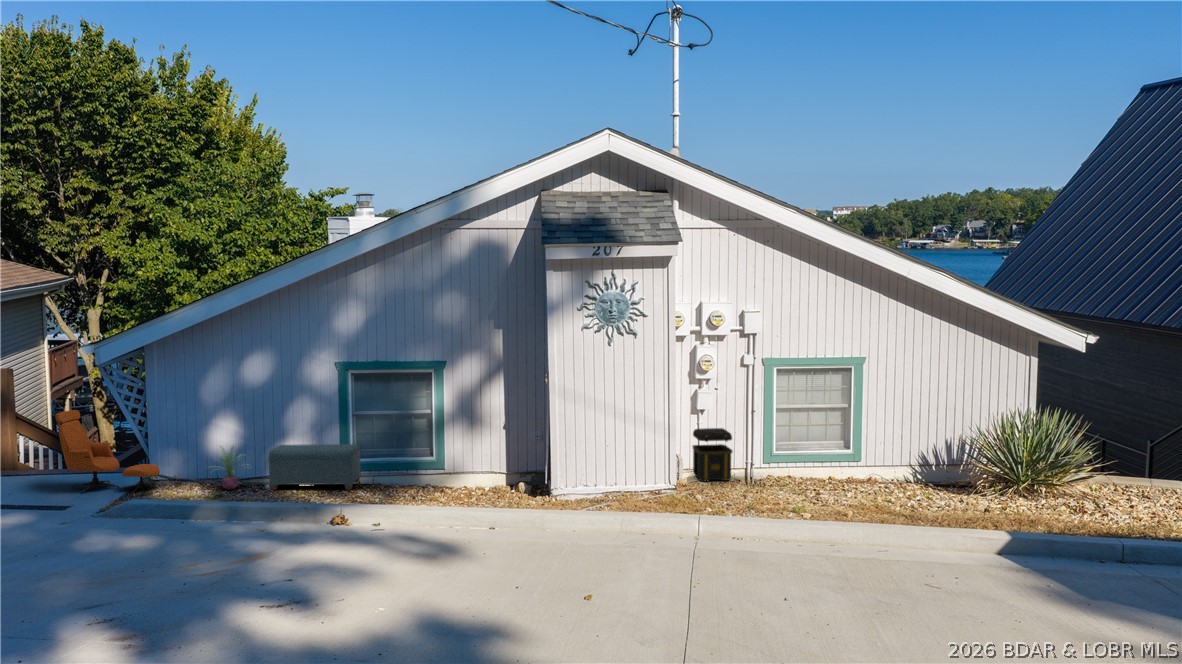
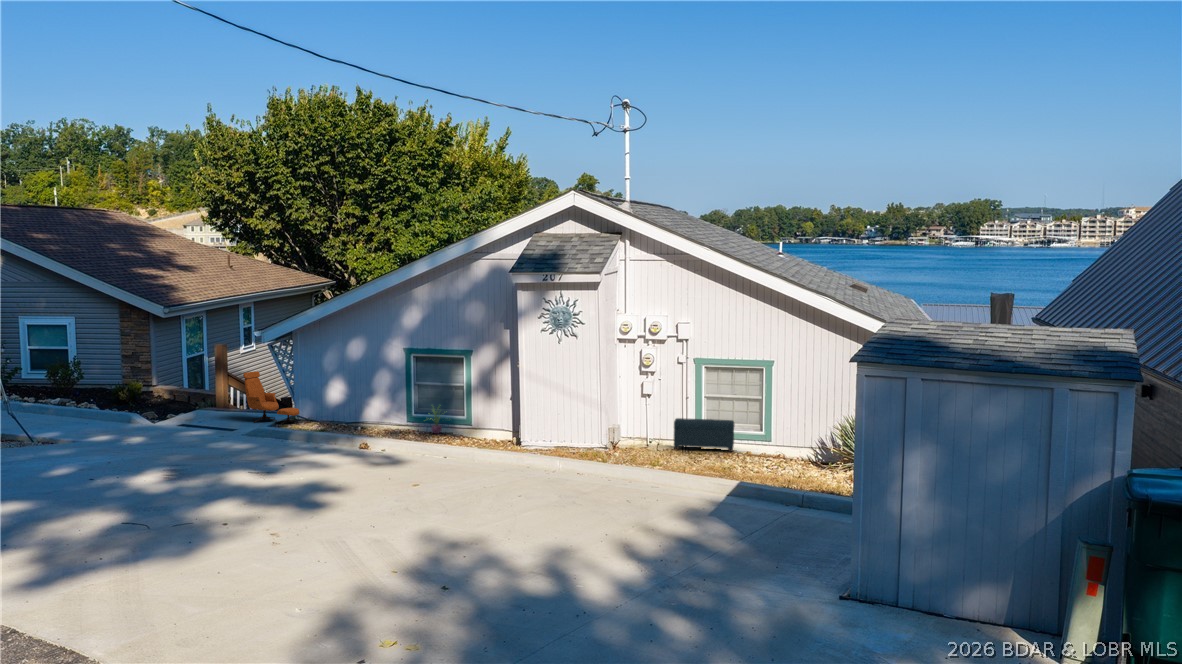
toolbox: present [692,428,733,481] -> none [636,408,664,447]
bench: present [268,444,361,490] -> present [674,418,735,452]
decorative plant: present [219,446,240,489] -> present [432,409,442,434]

